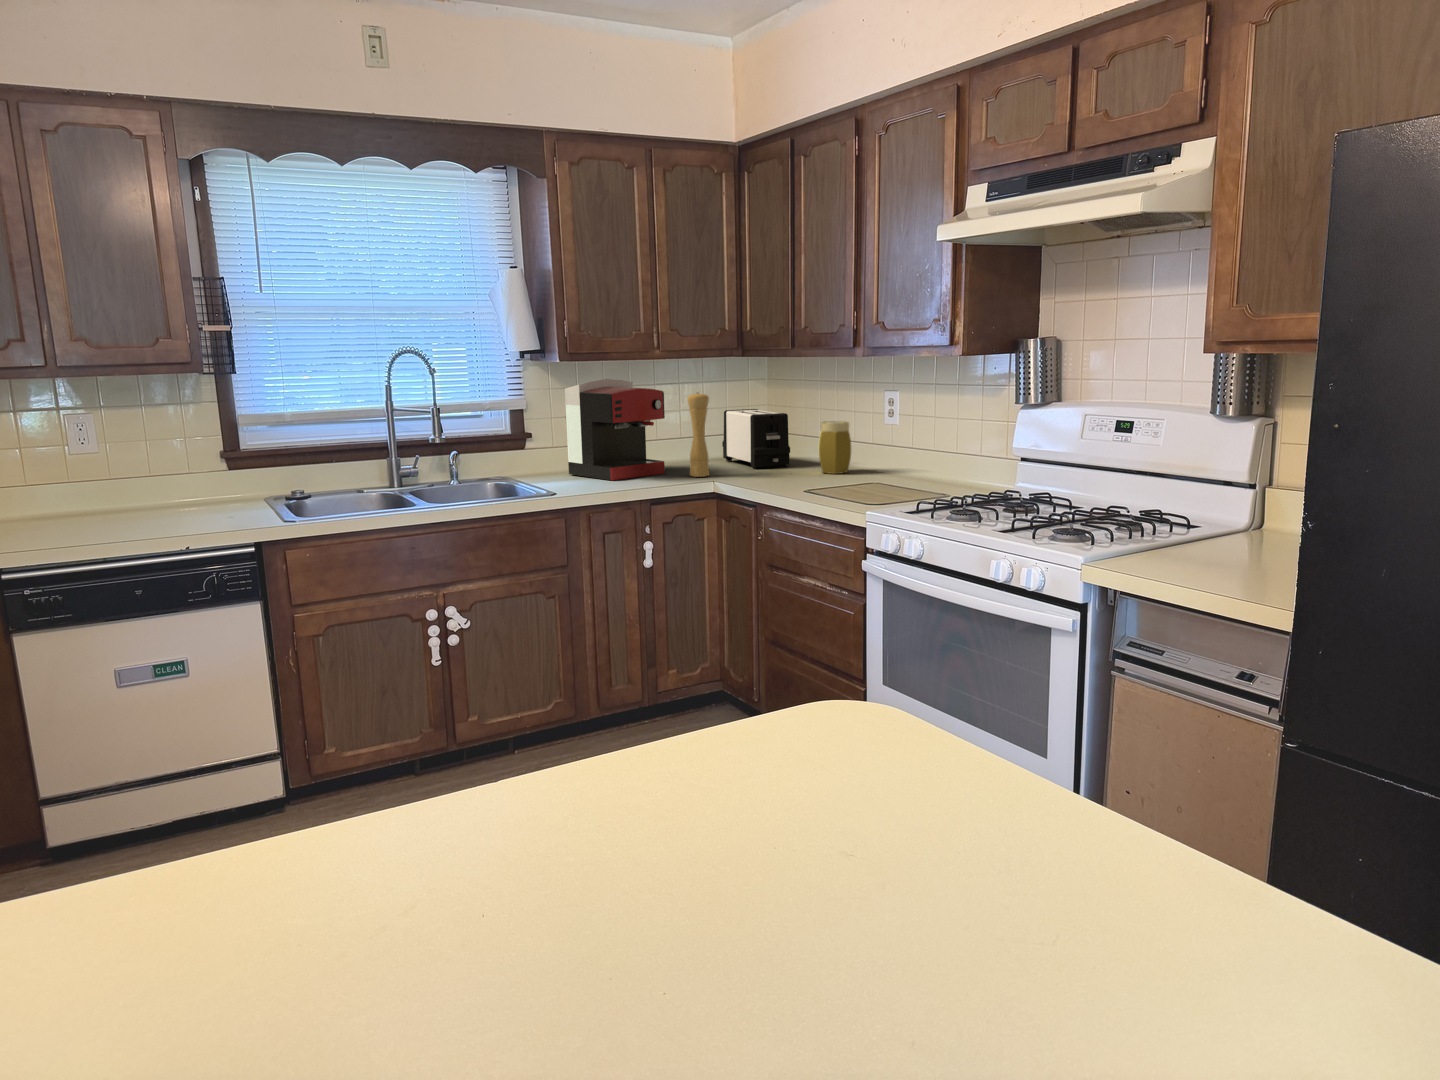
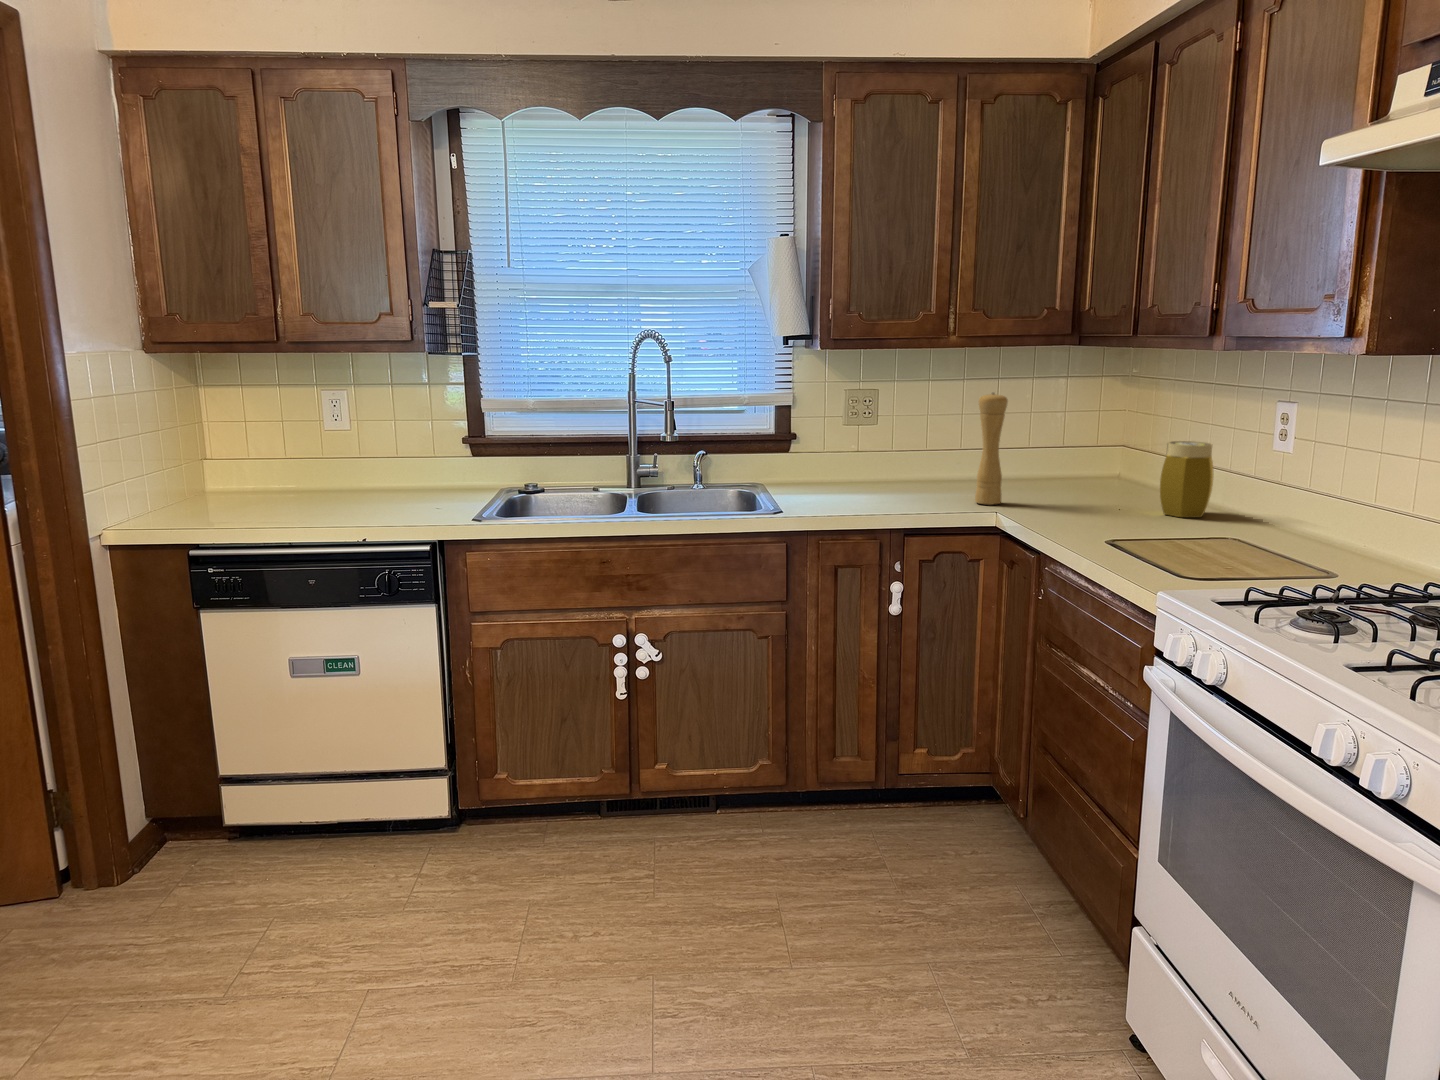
coffee maker: present [565,379,665,481] -> none [835,371,956,500]
toaster: present [722,409,790,469] -> none [1048,416,1132,499]

